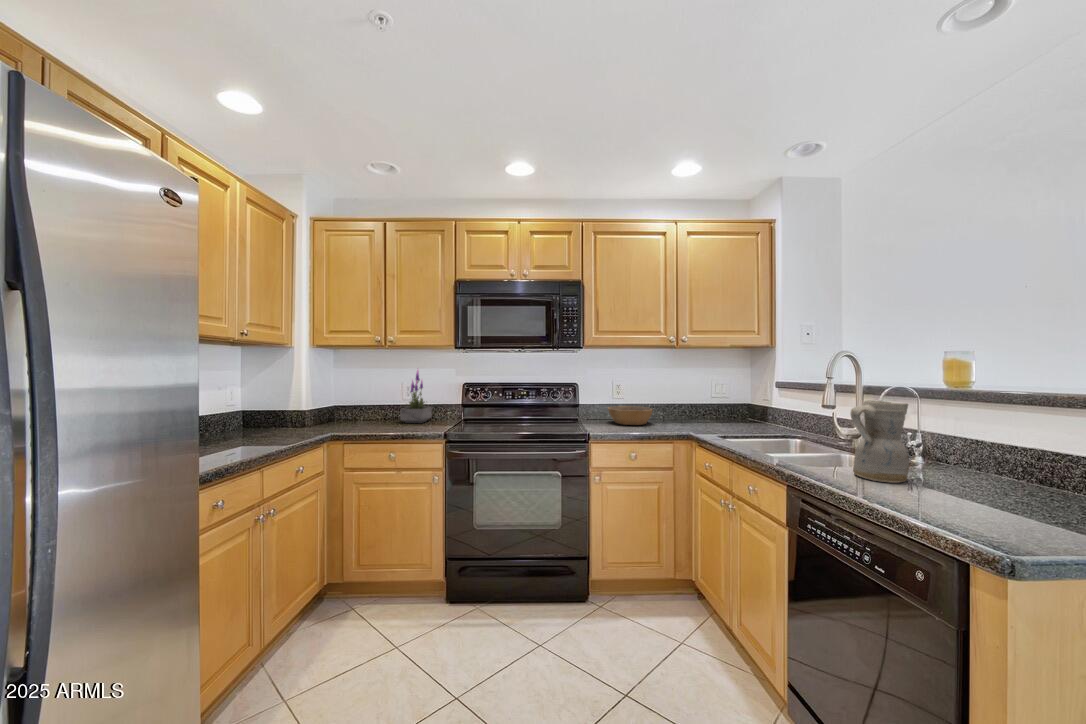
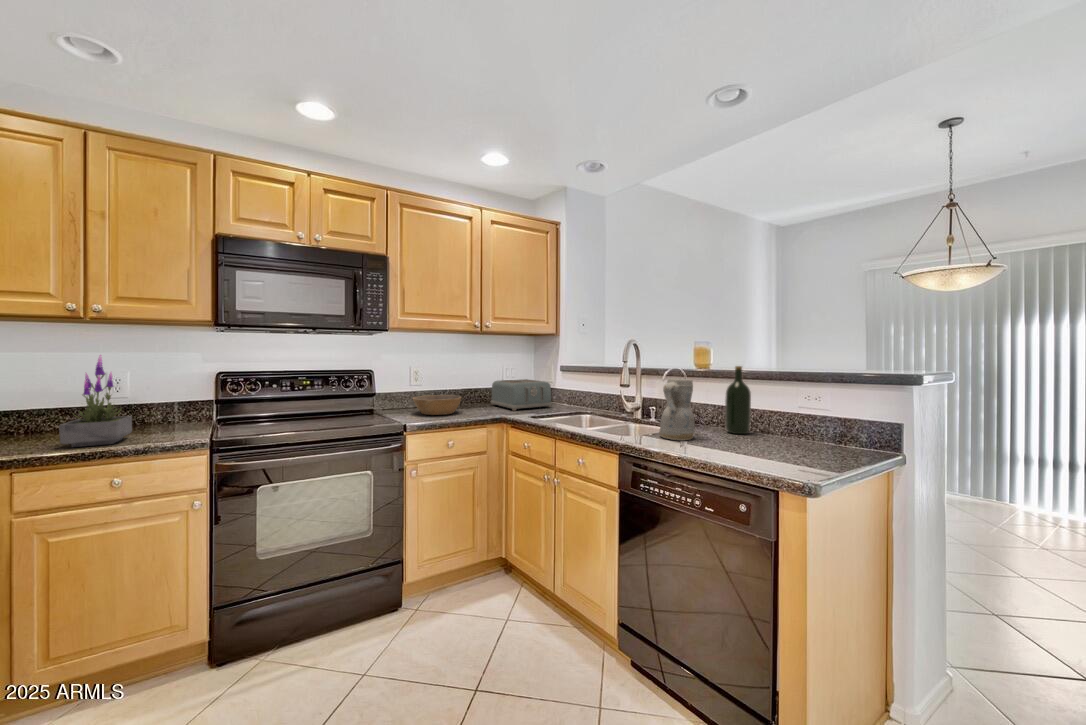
wine bottle: none [987,387,1039,491] -> present [725,366,751,434]
toaster: none [691,395,761,428] -> present [491,379,552,411]

